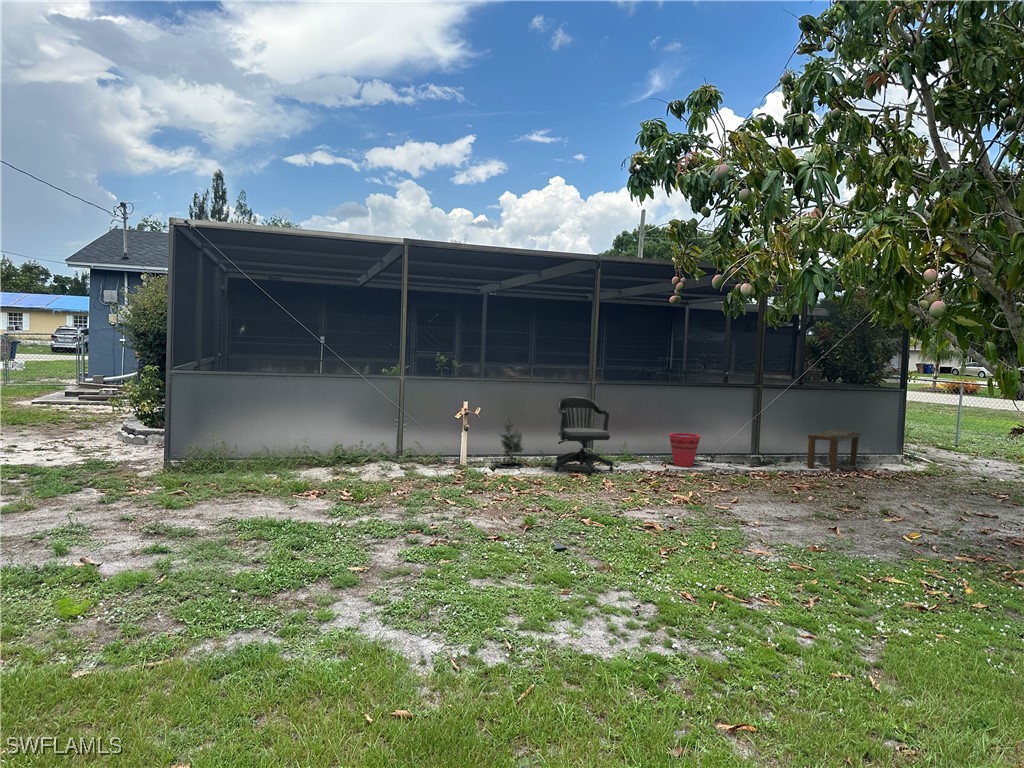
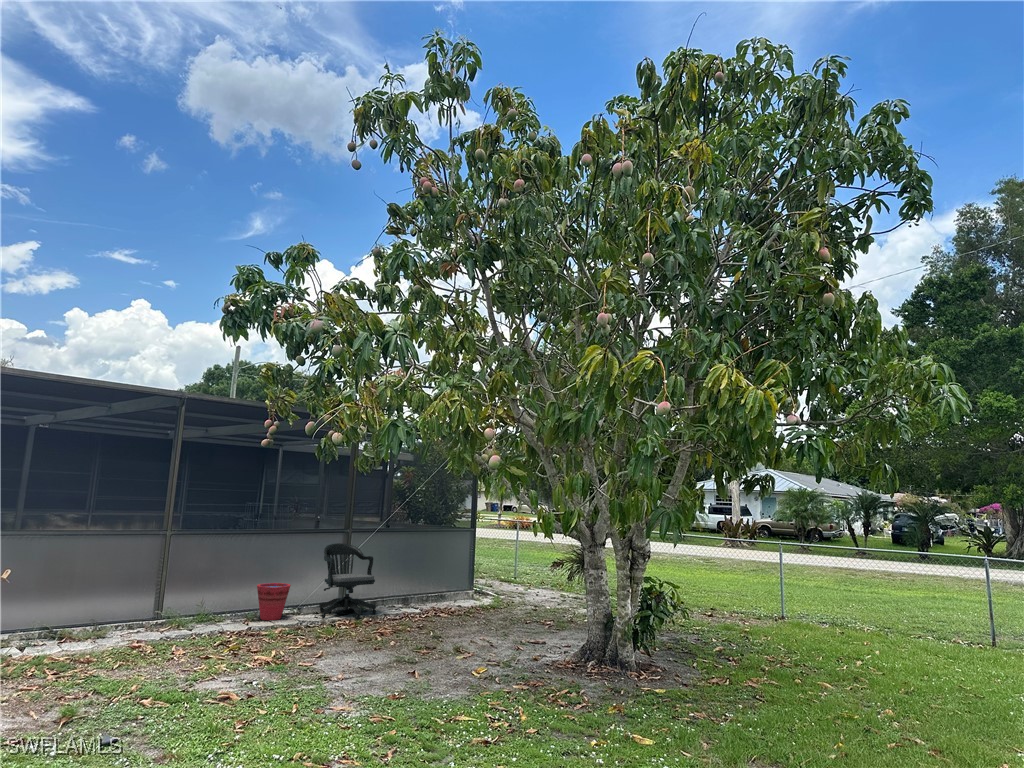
chair: present [554,396,613,475] -> present [319,543,376,619]
potted tree: present [498,422,524,469] -> none [27,581,73,645]
bench: present [807,429,861,471] -> none [394,570,440,610]

